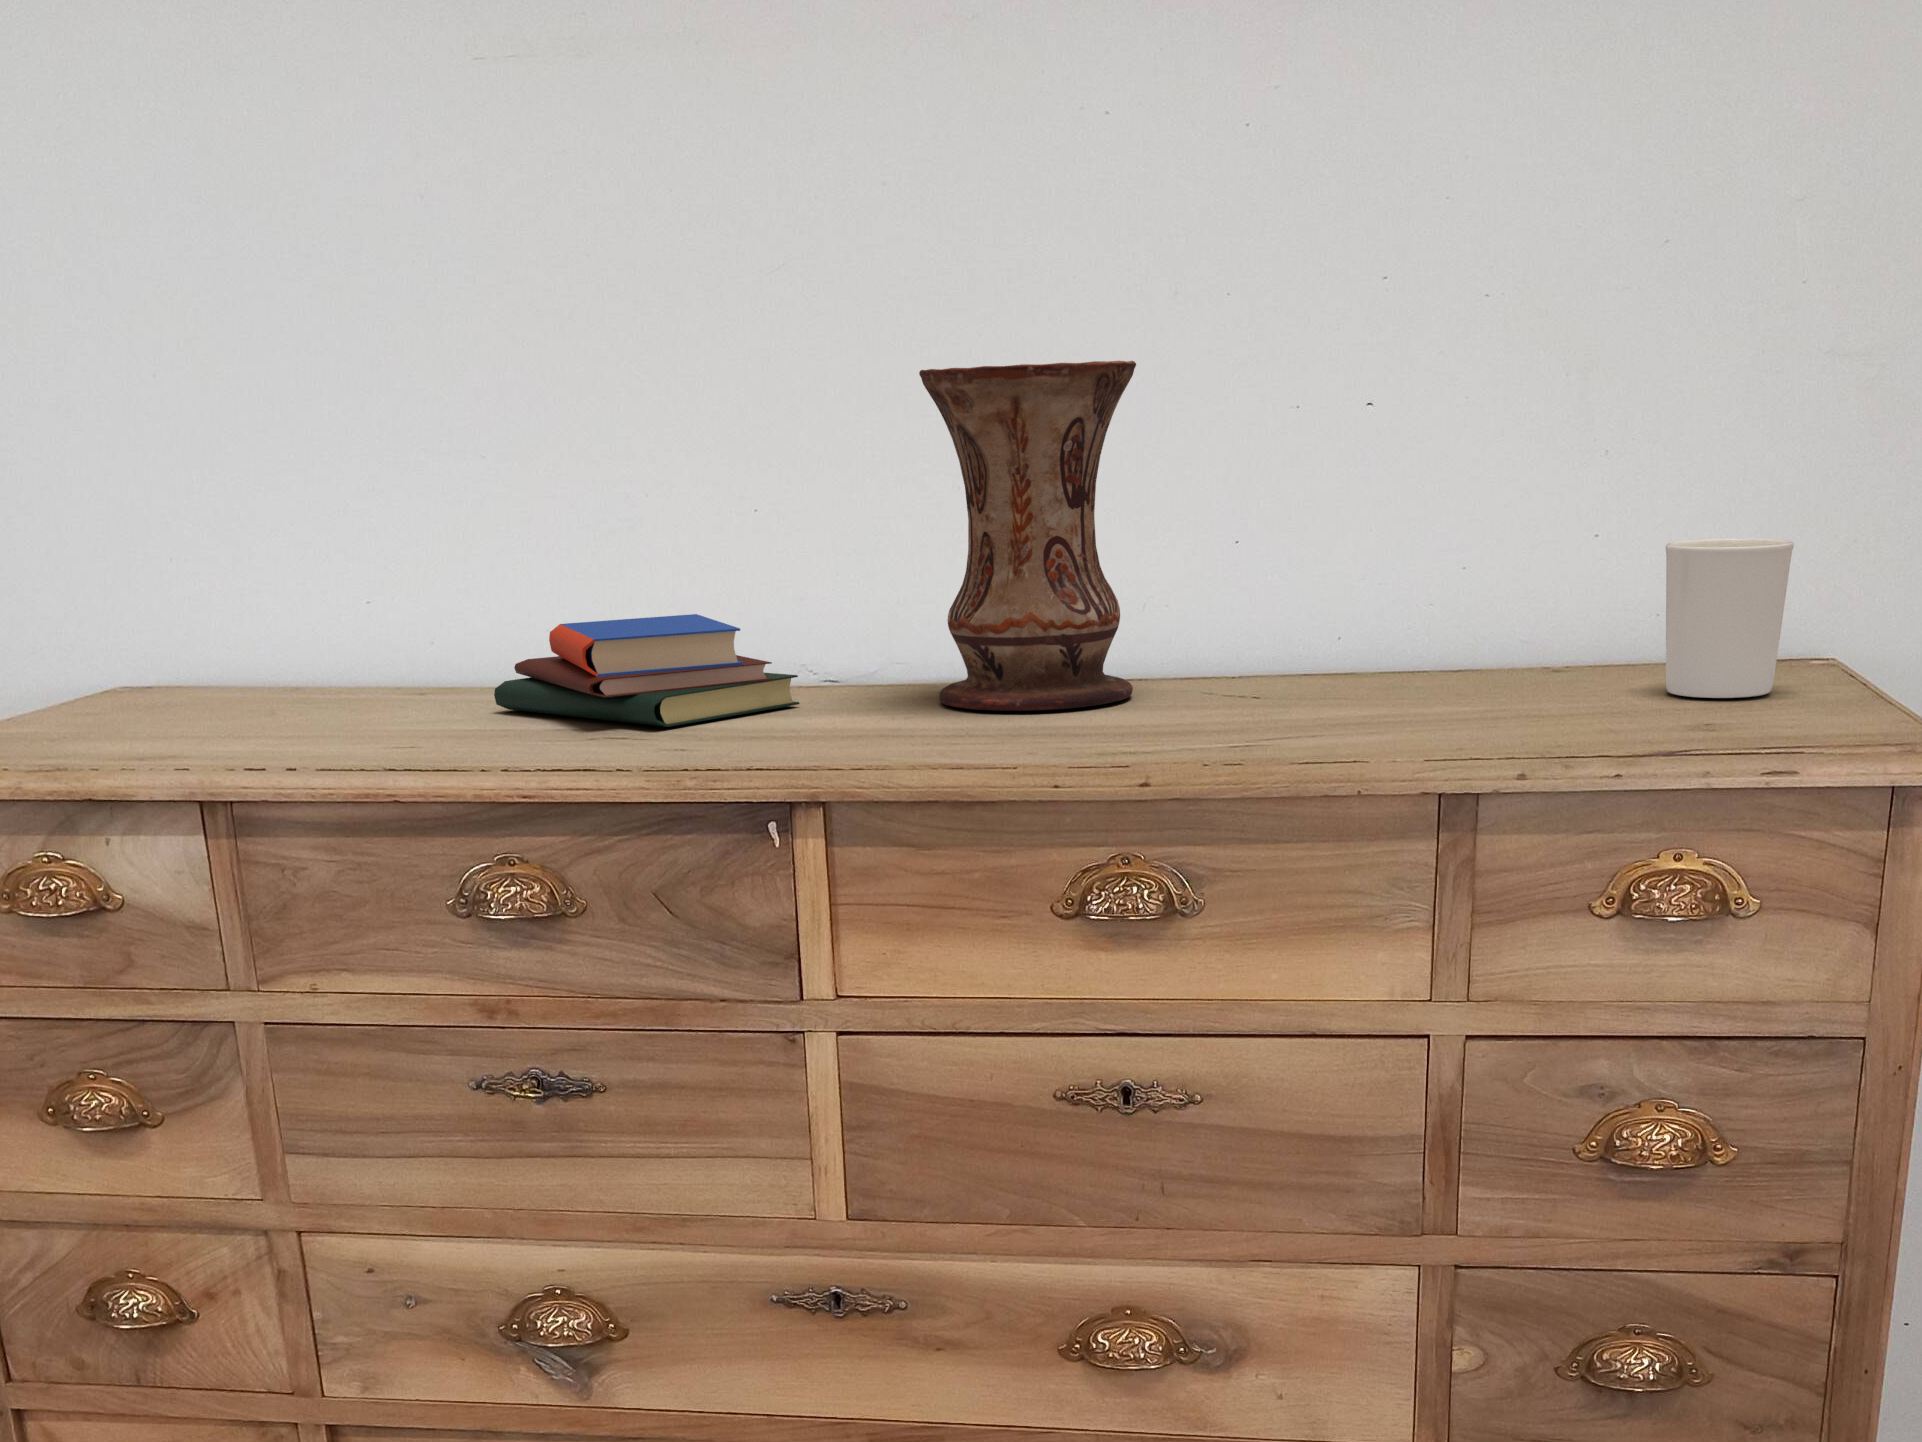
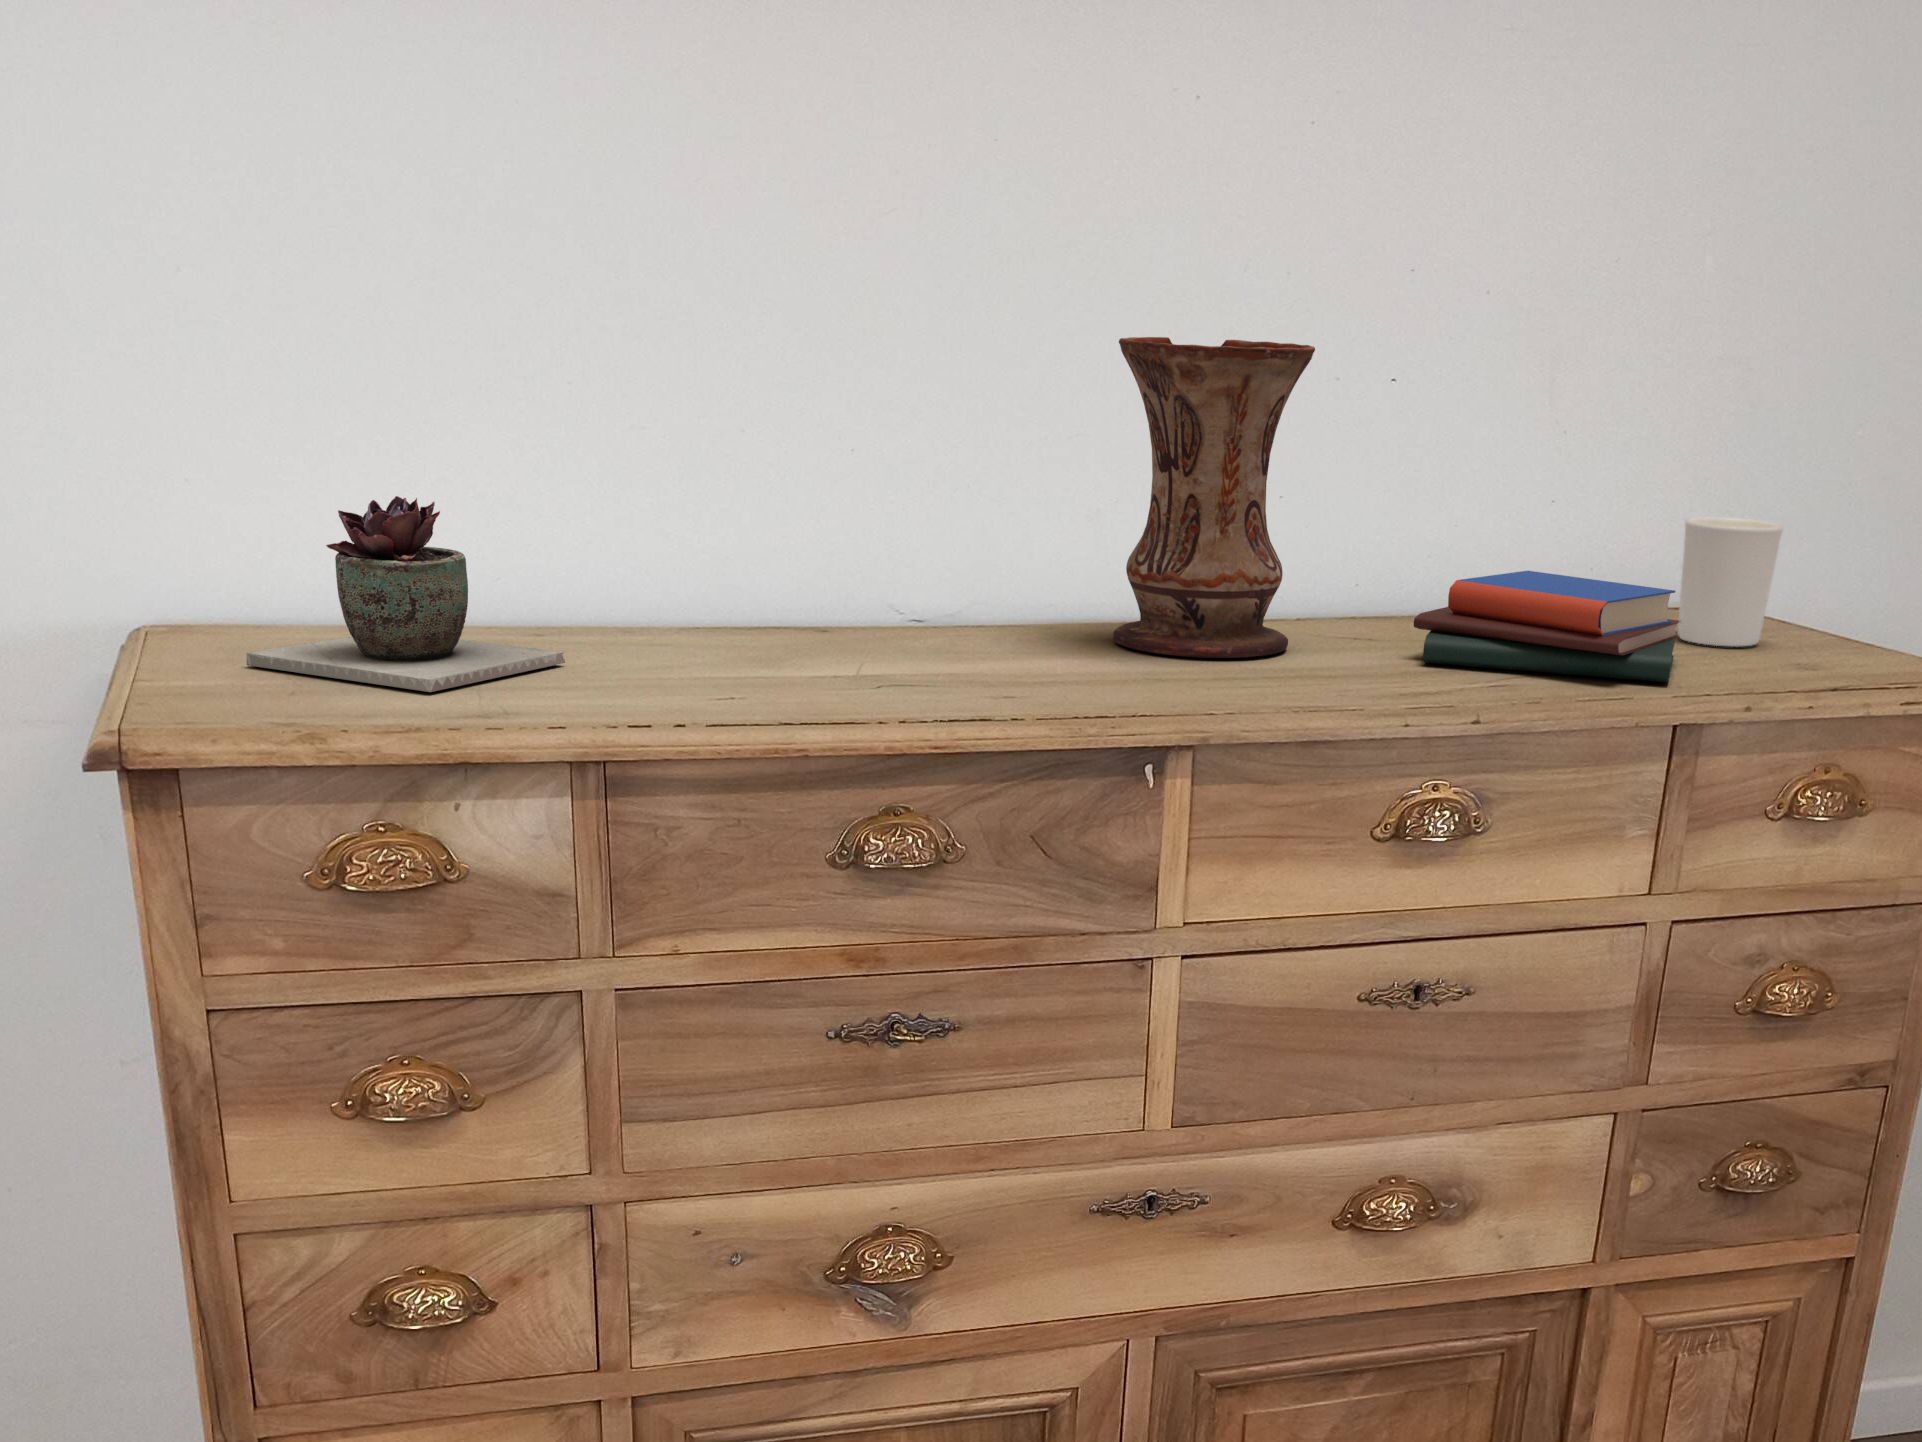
succulent plant: none [104,563,359,739] -> present [246,496,565,692]
book: present [494,614,799,727] -> present [1414,571,1683,682]

